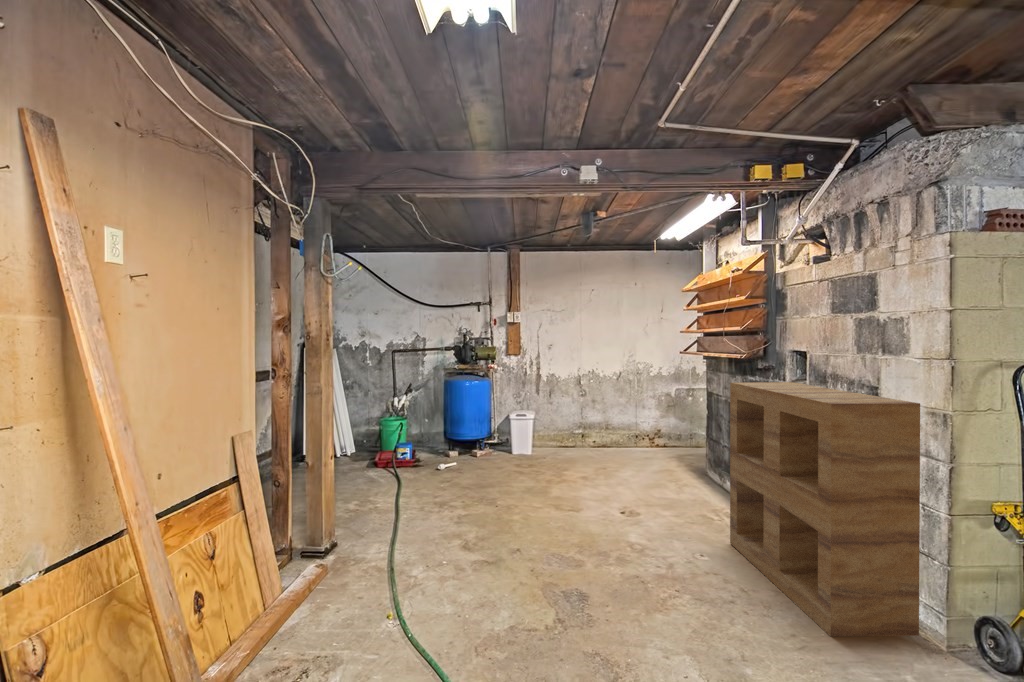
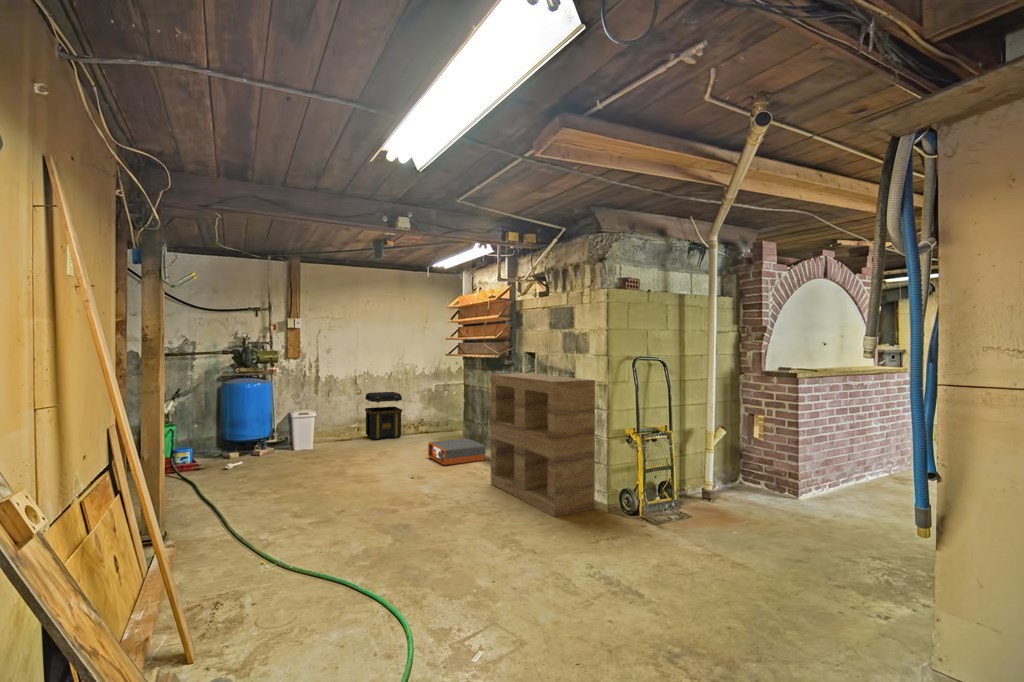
toolbox: none [590,395,633,451] -> present [365,392,402,440]
storage box: none [654,465,733,500] -> present [428,439,485,465]

